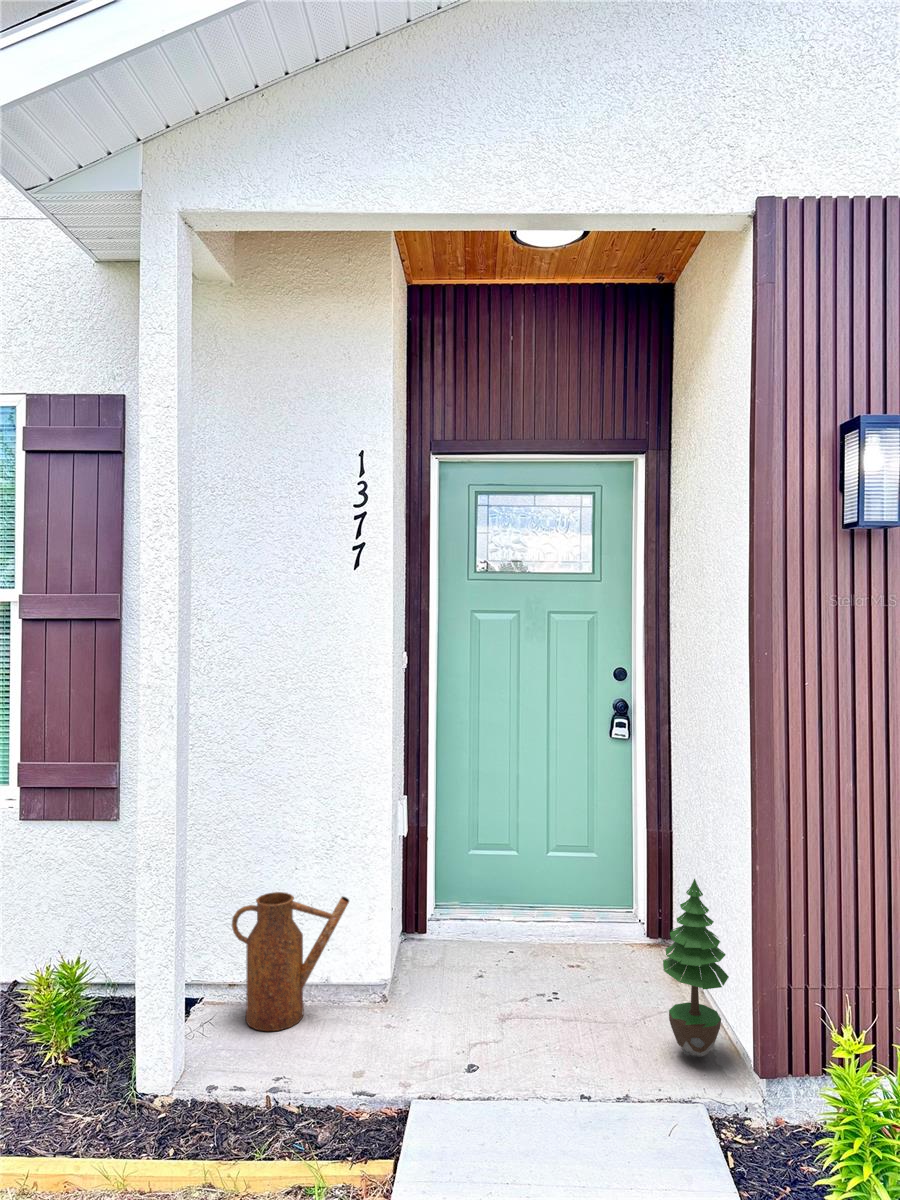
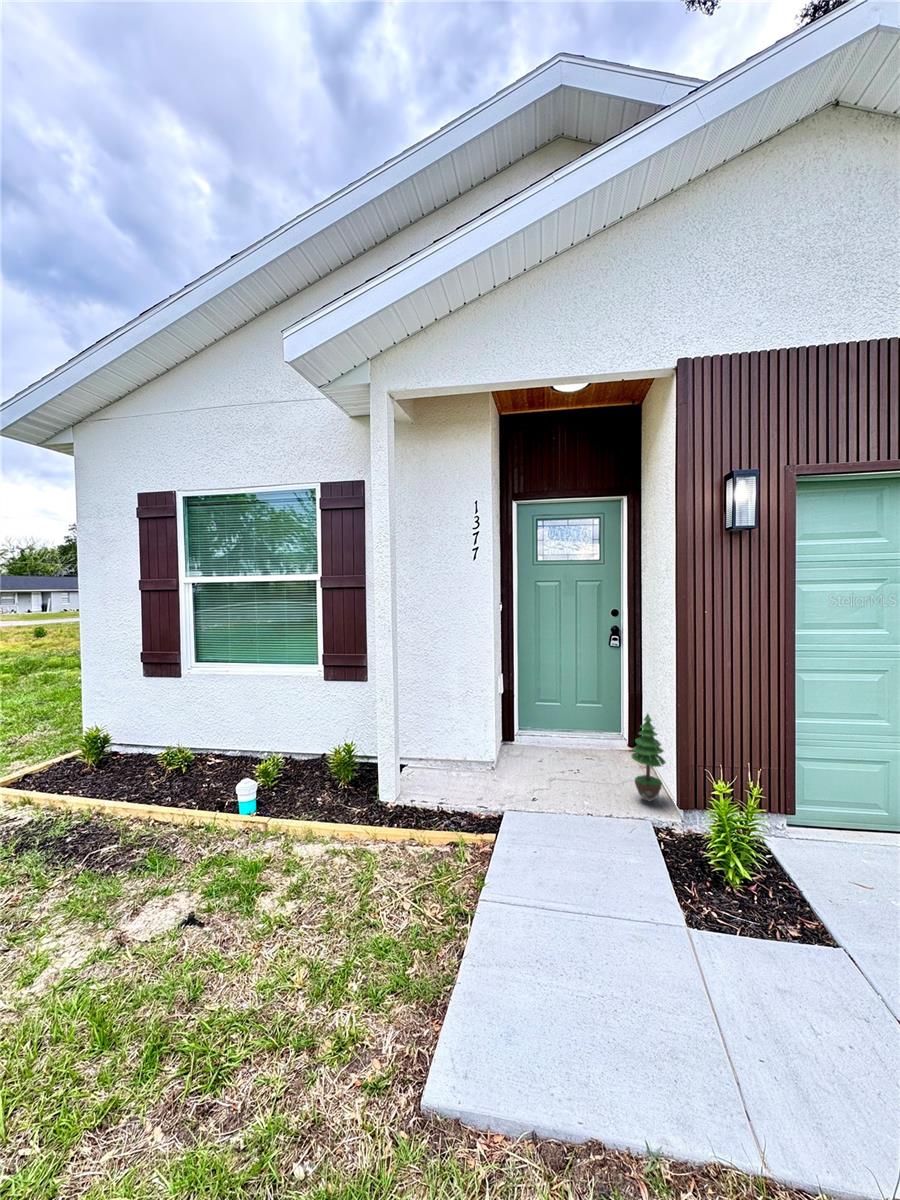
watering can: present [232,892,349,1031] -> none [419,717,474,780]

